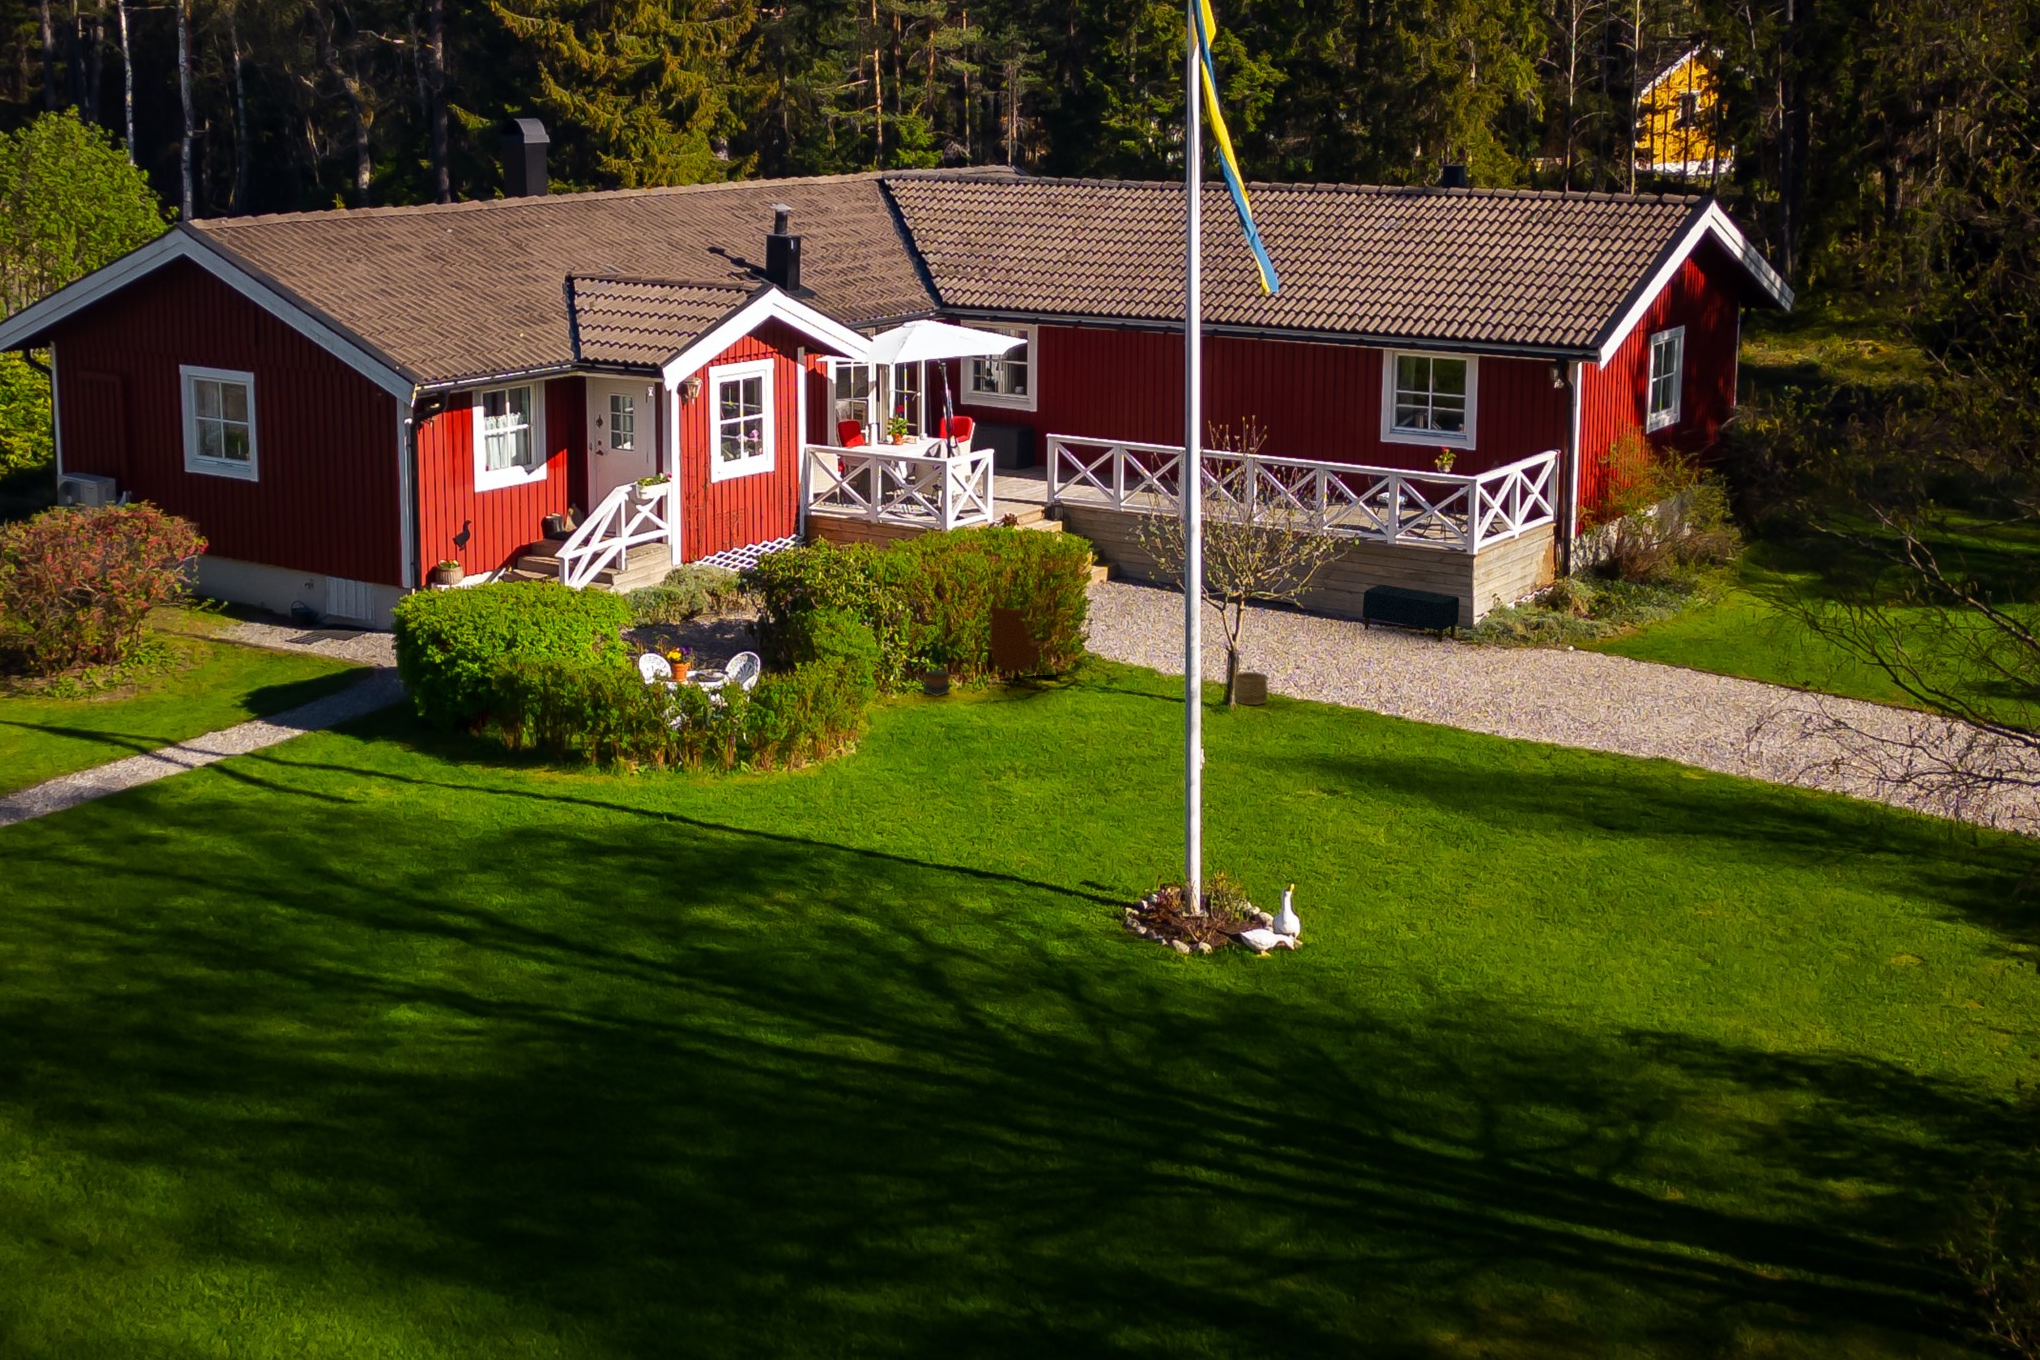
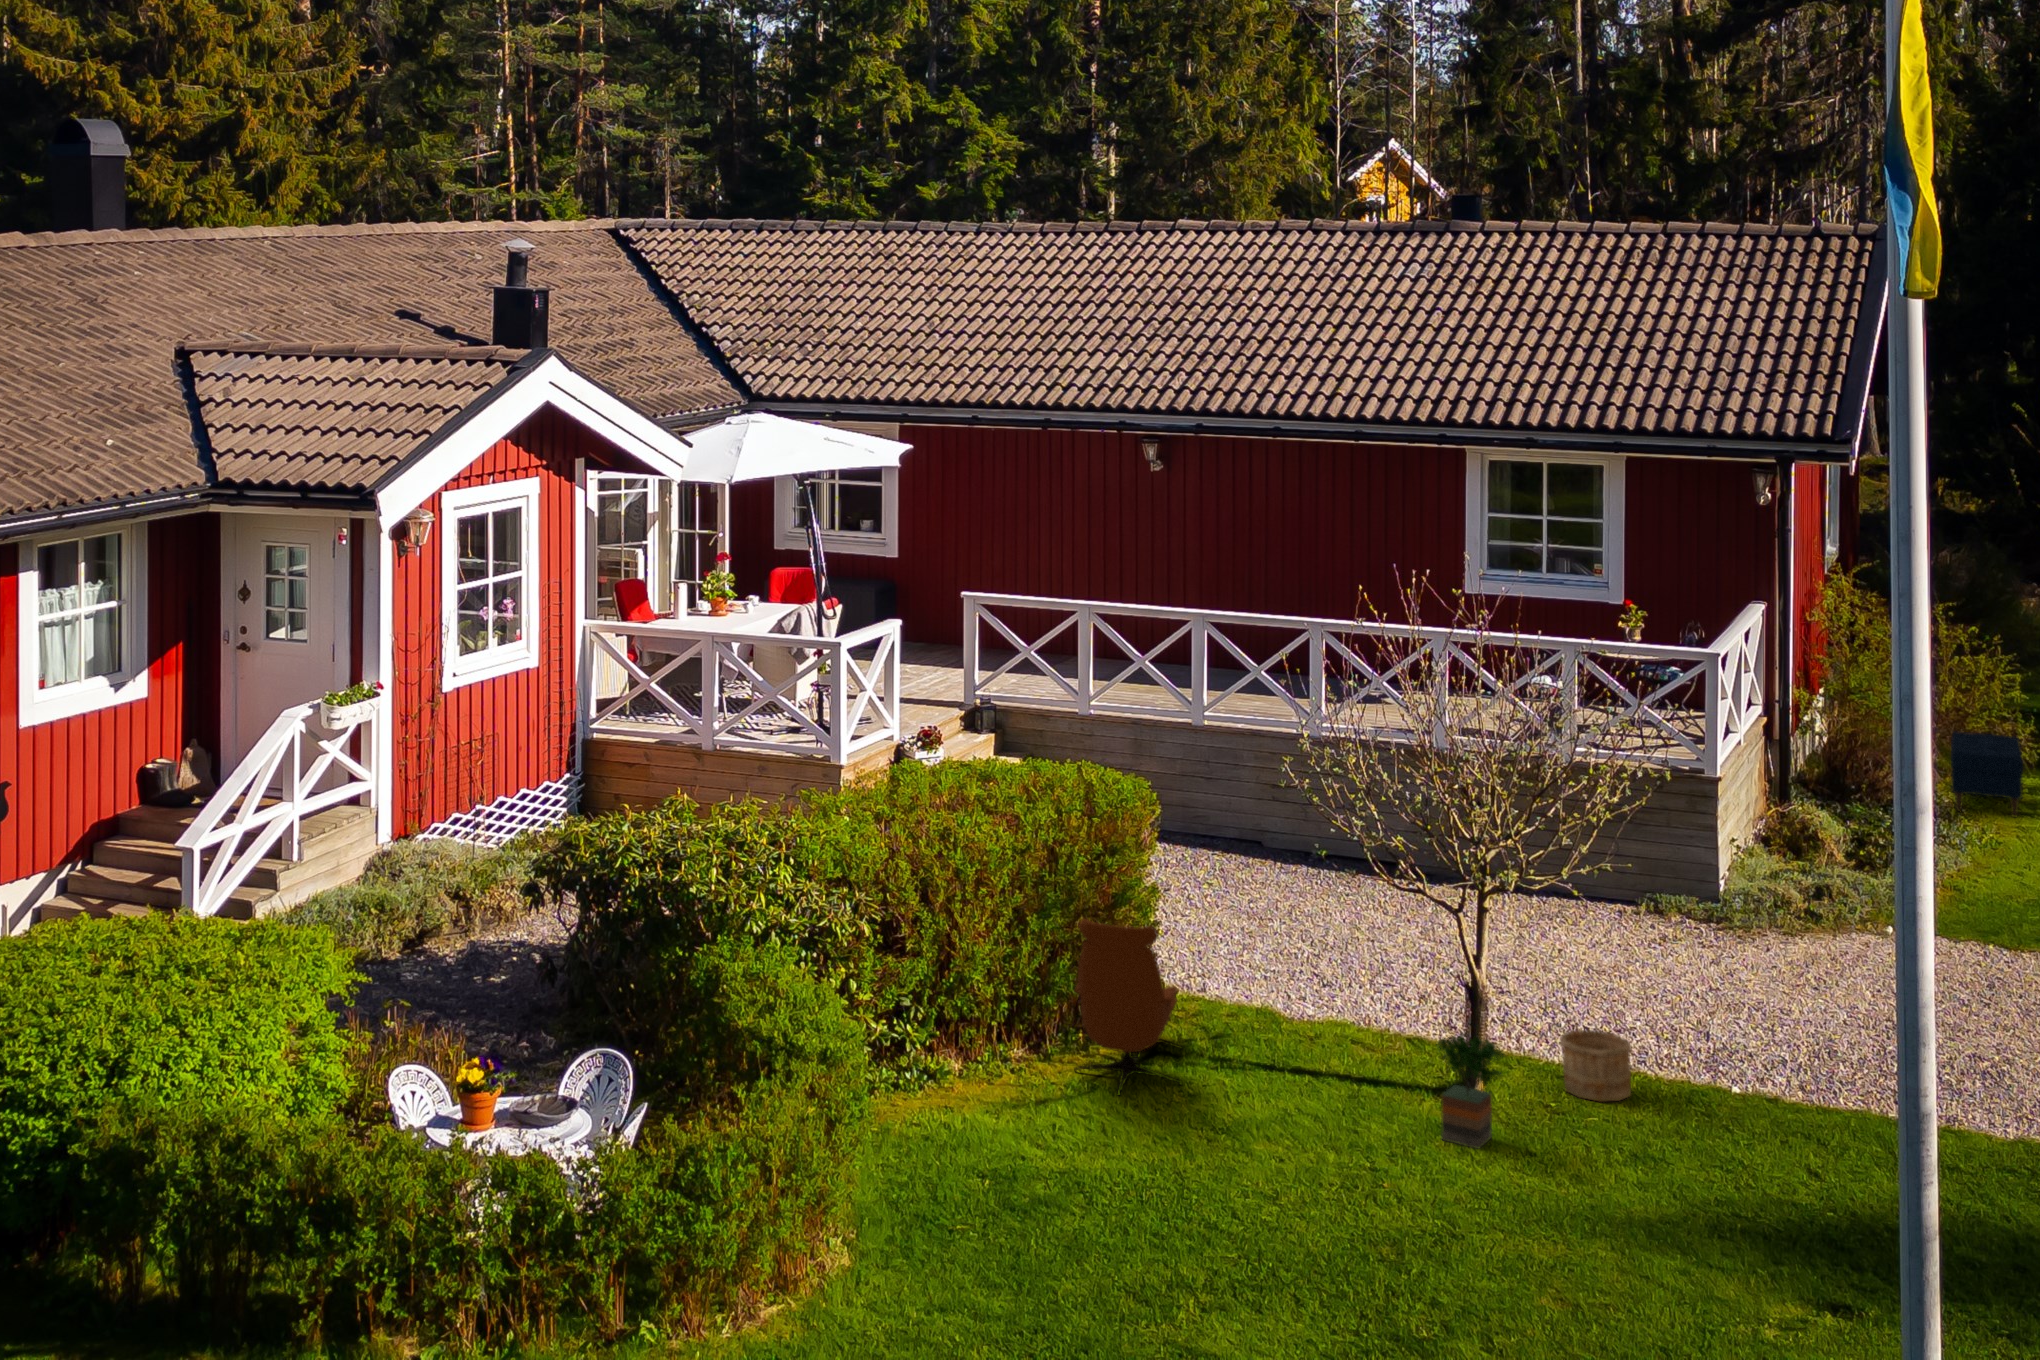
bench: present [1363,585,1459,642] -> present [1951,731,2023,817]
potted tree: present [924,645,955,696] -> present [1436,1035,1504,1149]

